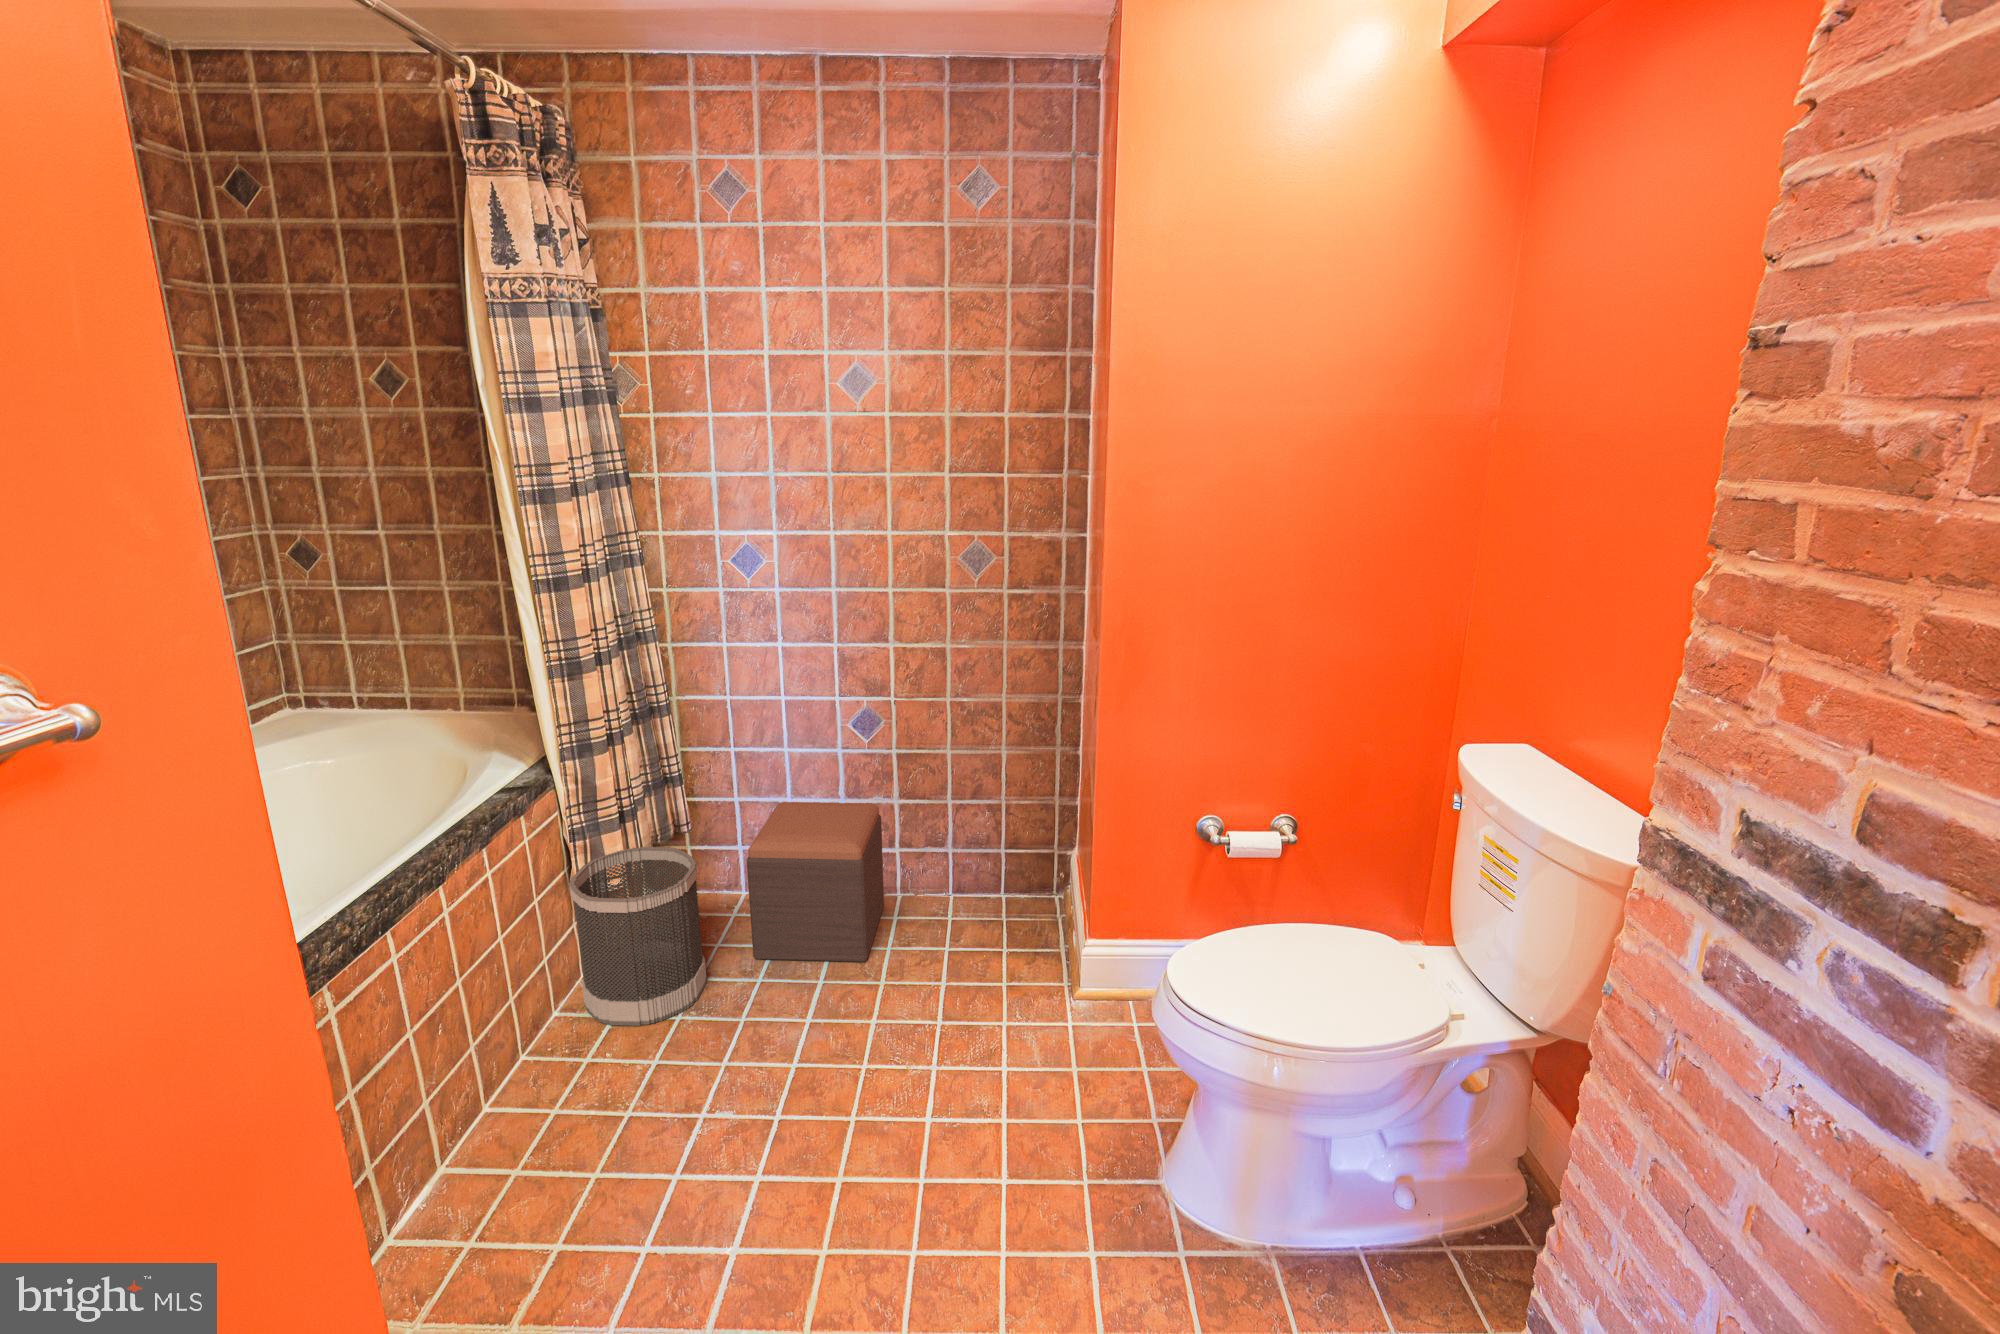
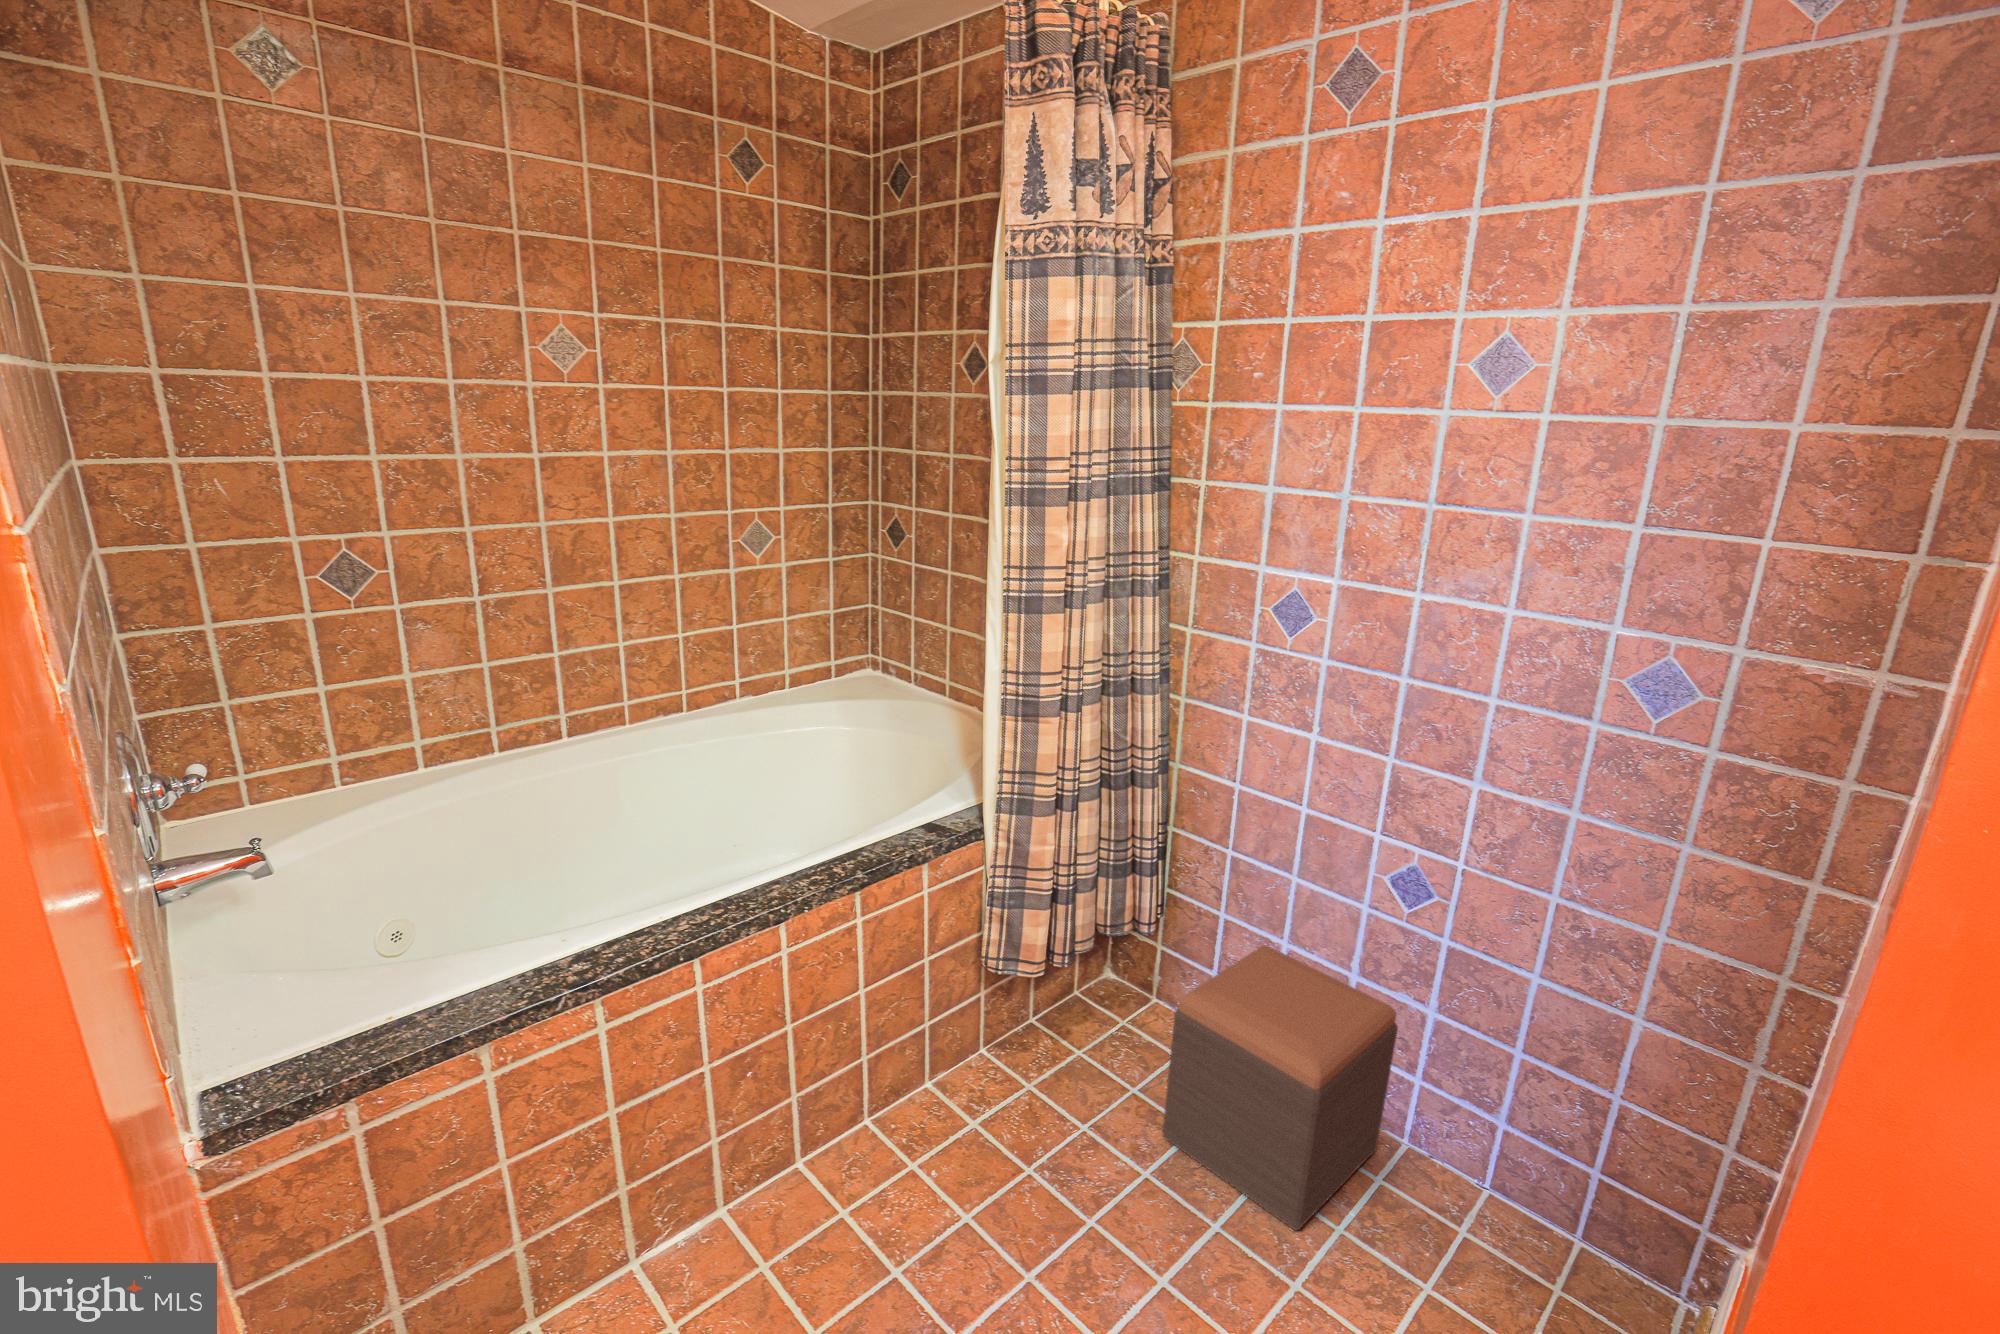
wastebasket: present [569,847,707,1026] -> none [956,931,1108,1165]

